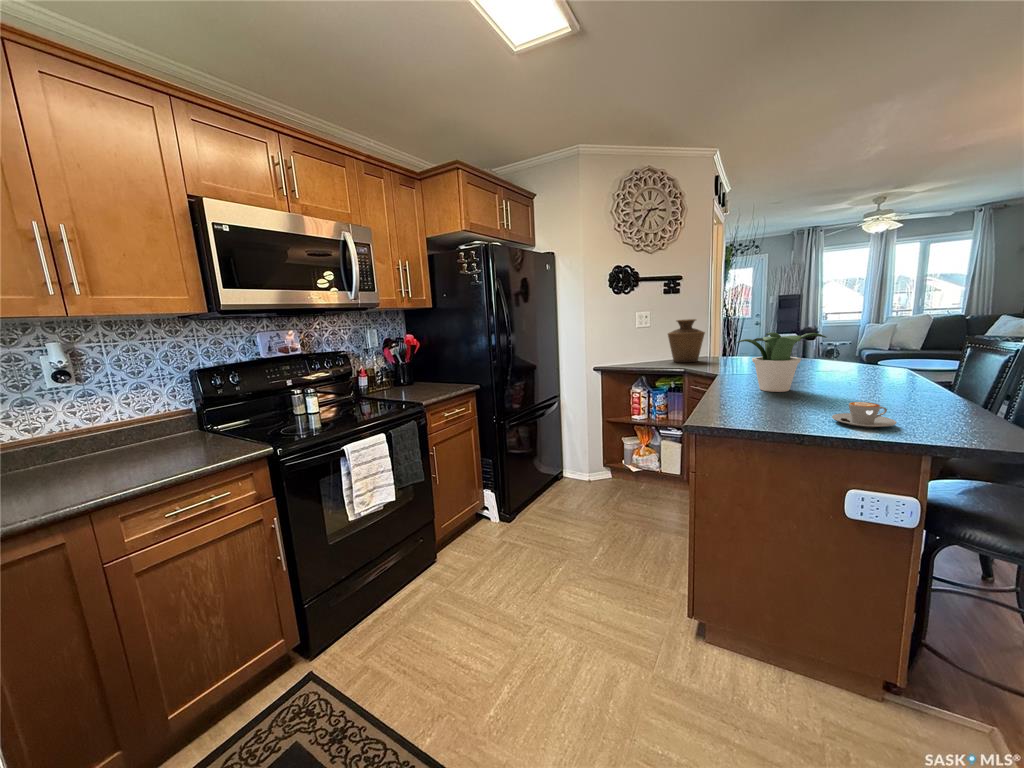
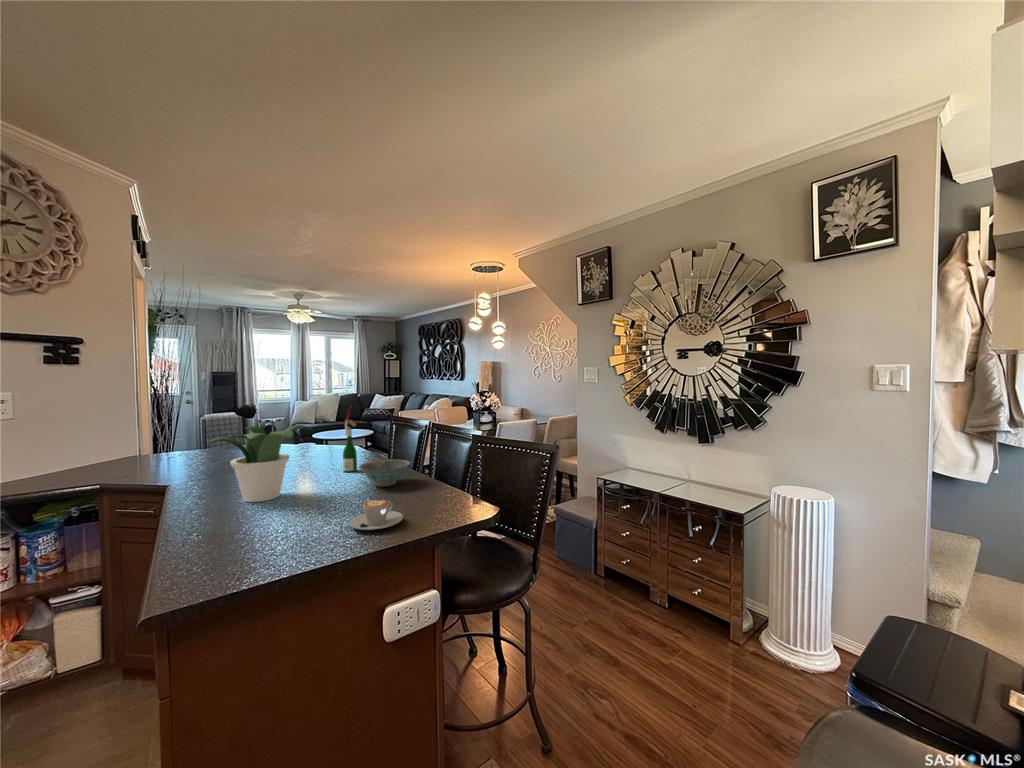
wine bottle: none [866,317,890,387] -> present [343,406,362,472]
vase: present [668,319,705,362] -> none [58,405,134,474]
ceramic bowl: none [874,376,950,403] -> present [359,460,410,487]

